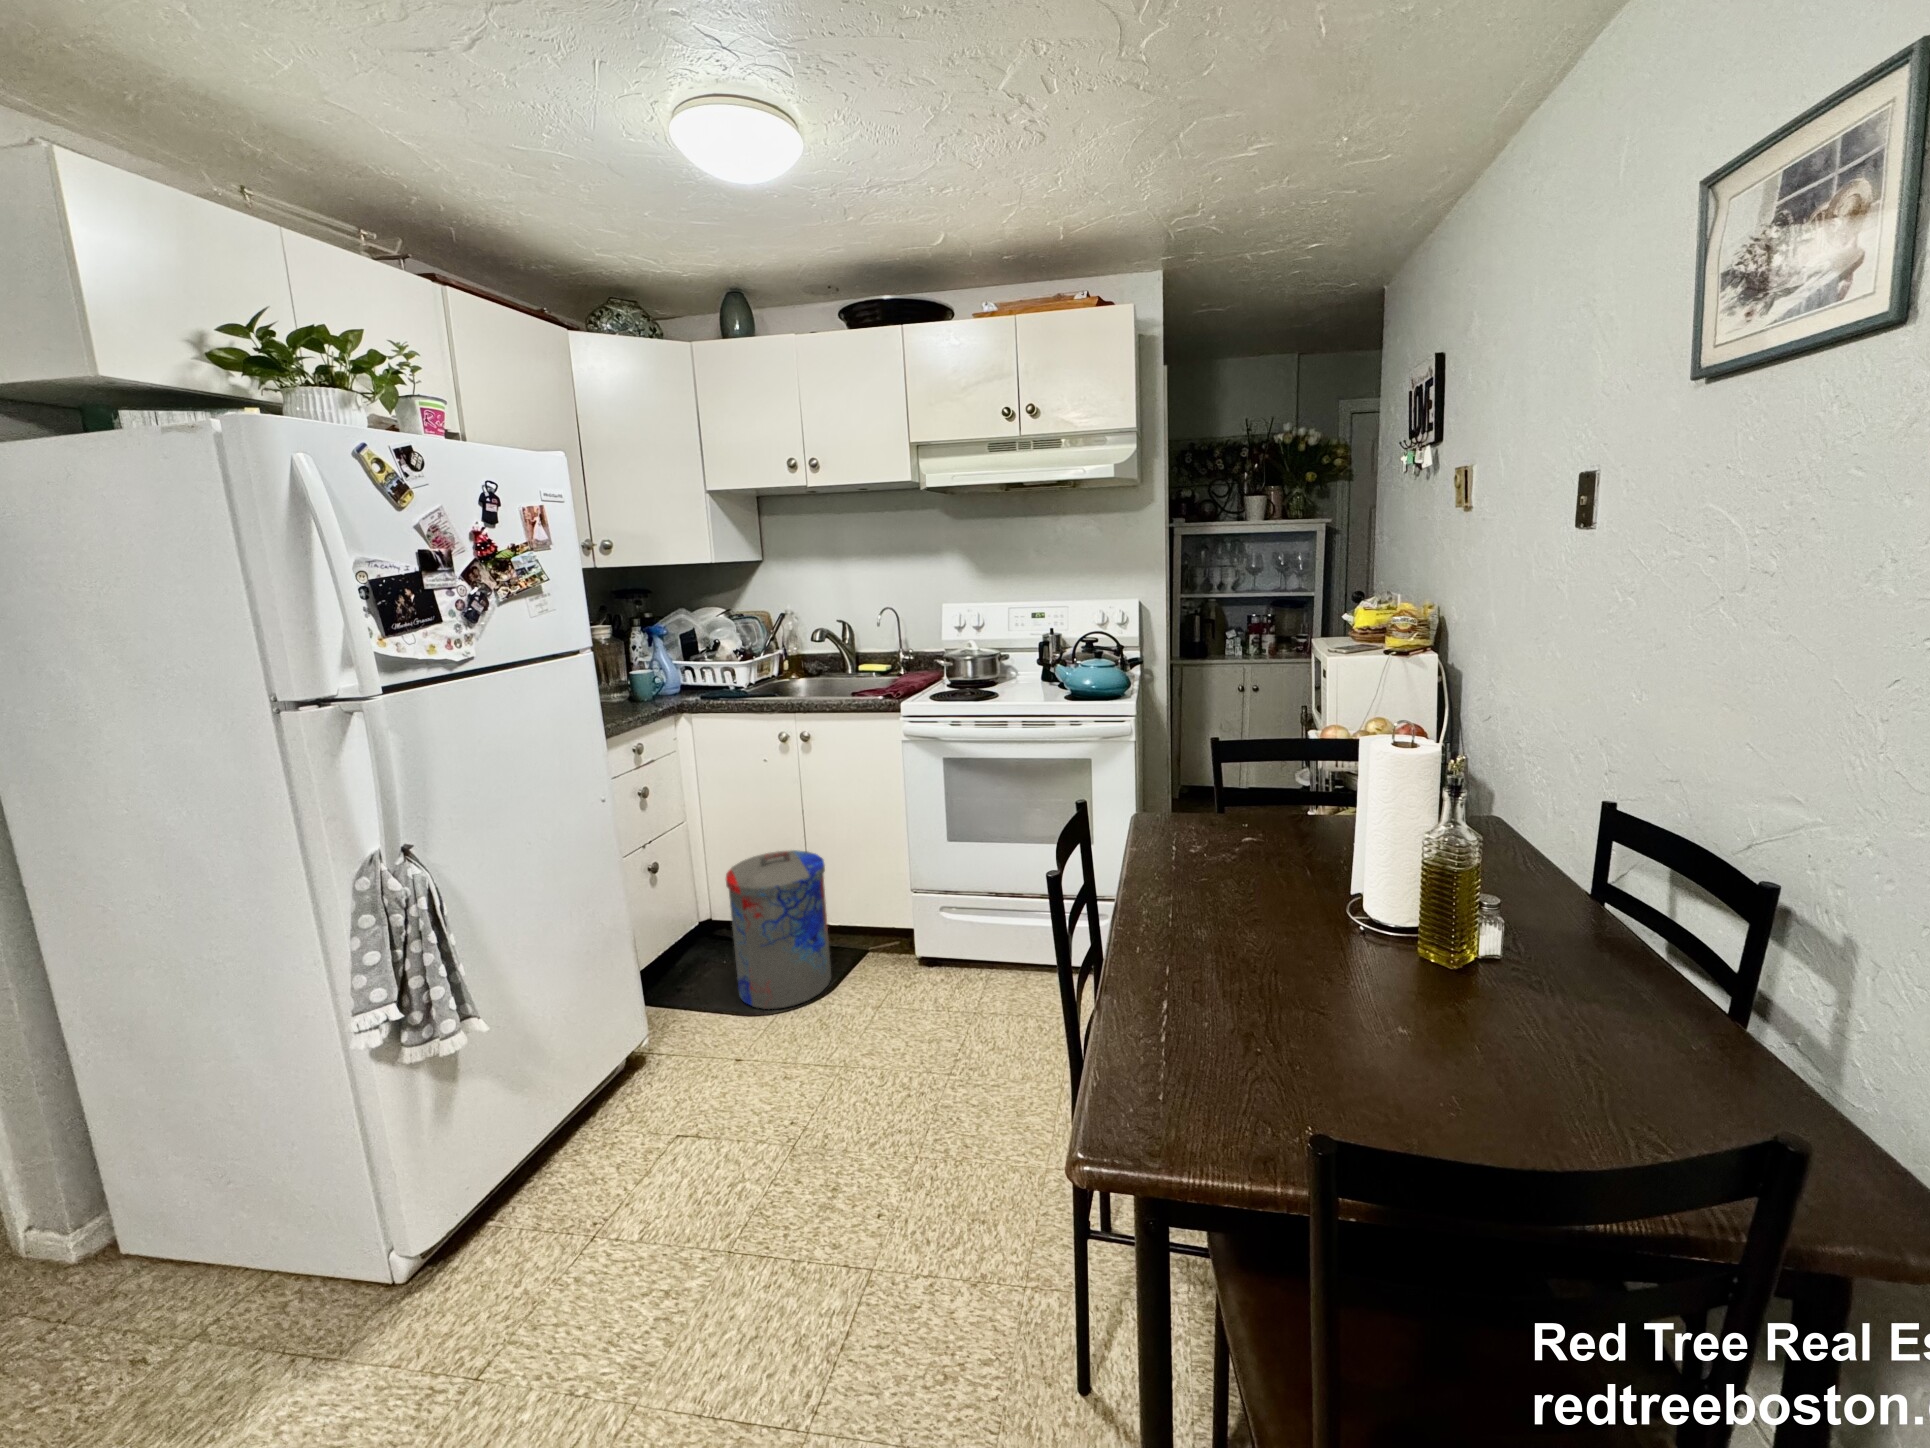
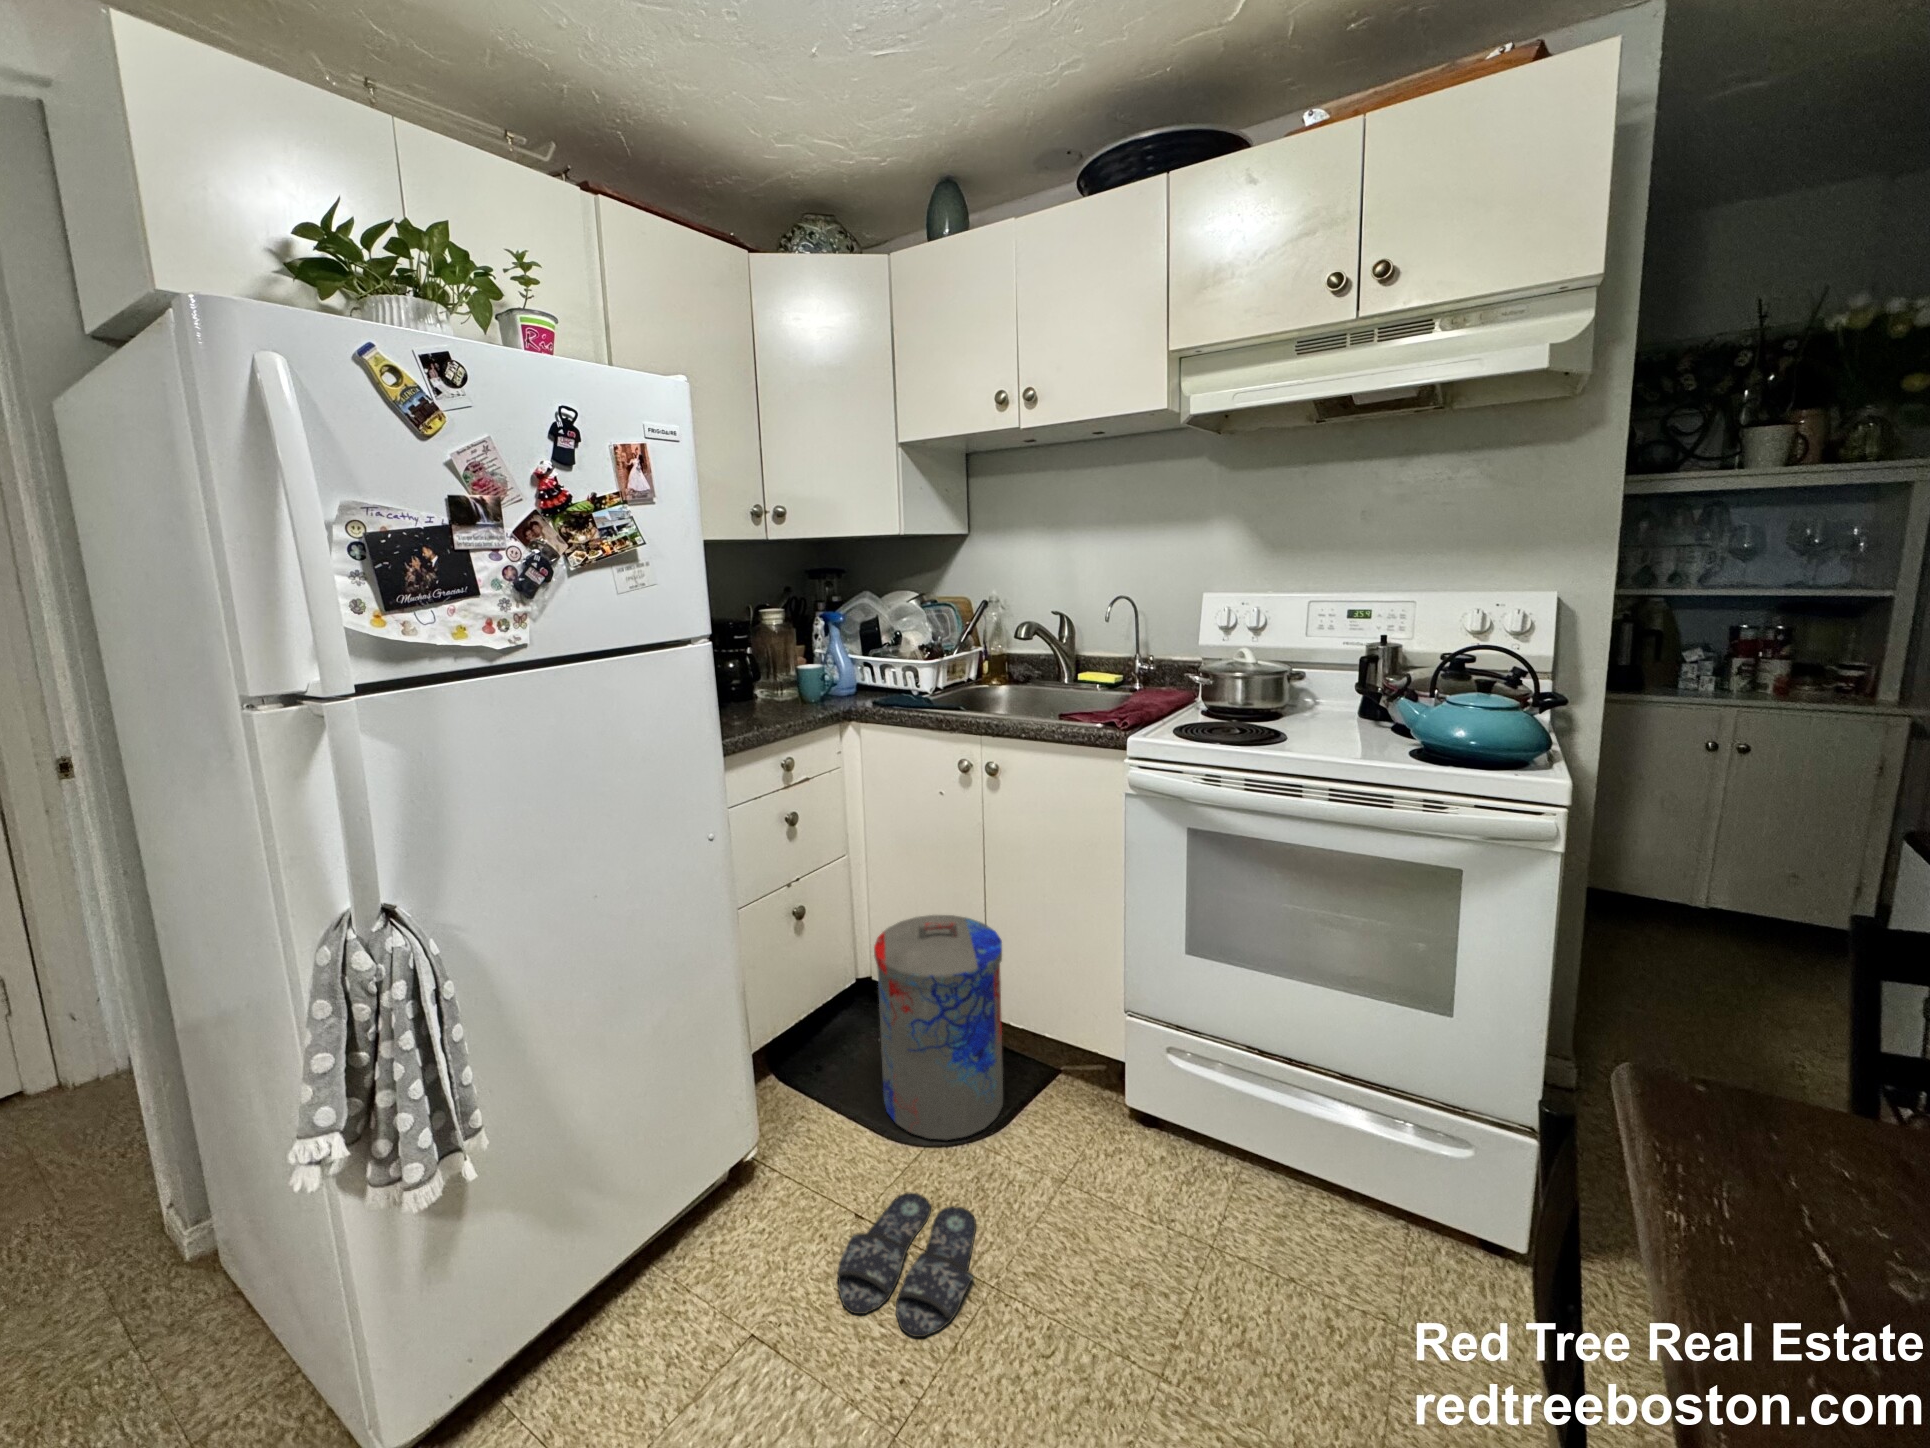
slippers: none [732,1036,829,1106] -> present [837,1192,976,1337]

